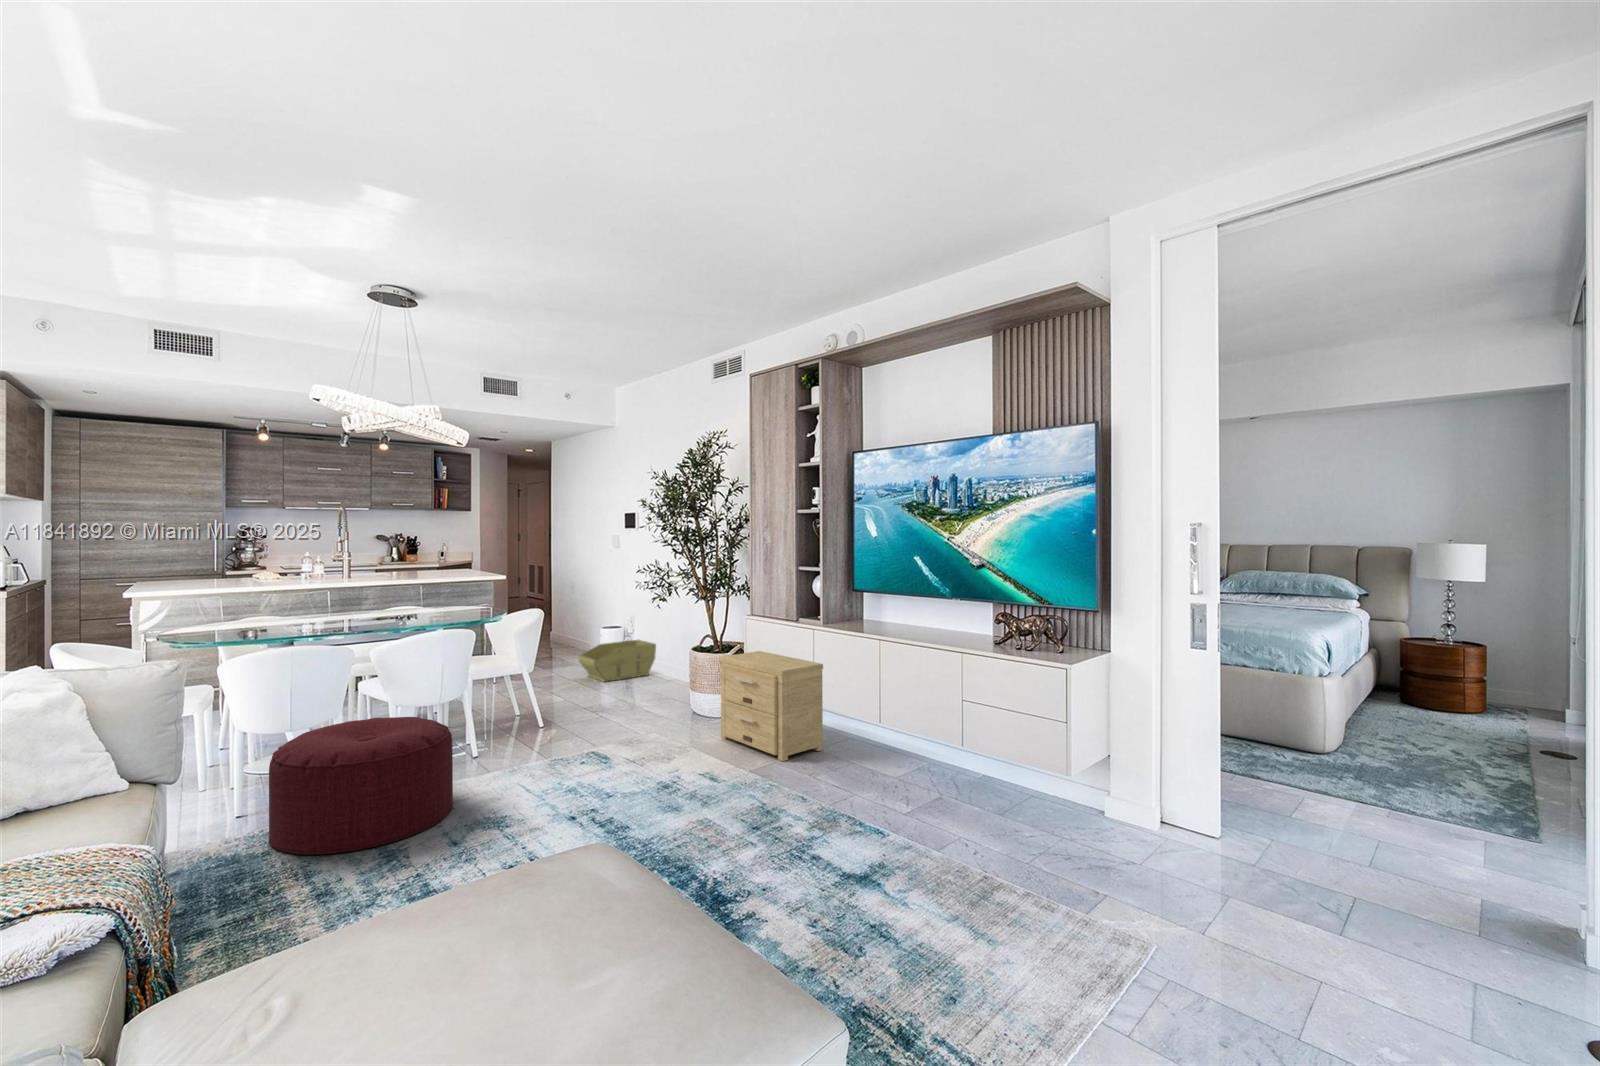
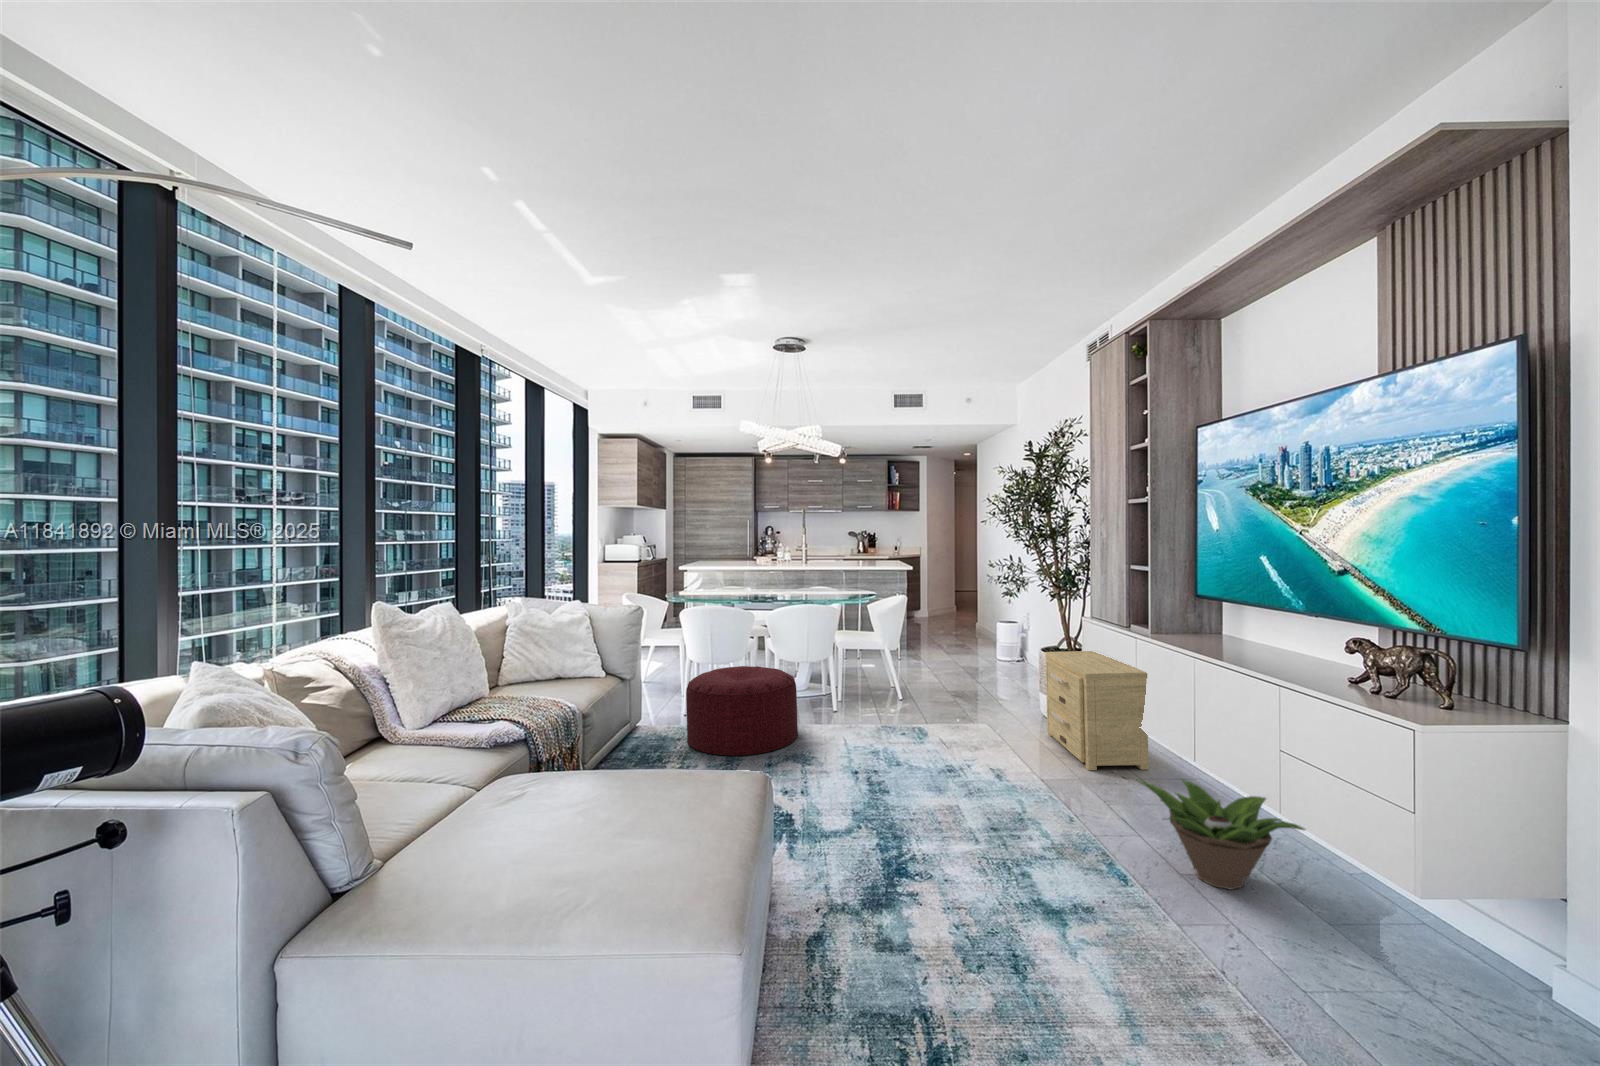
storage bin: present [578,640,656,682] -> none [971,629,1044,665]
decorative plant: none [876,746,998,824] -> present [1137,780,1305,890]

